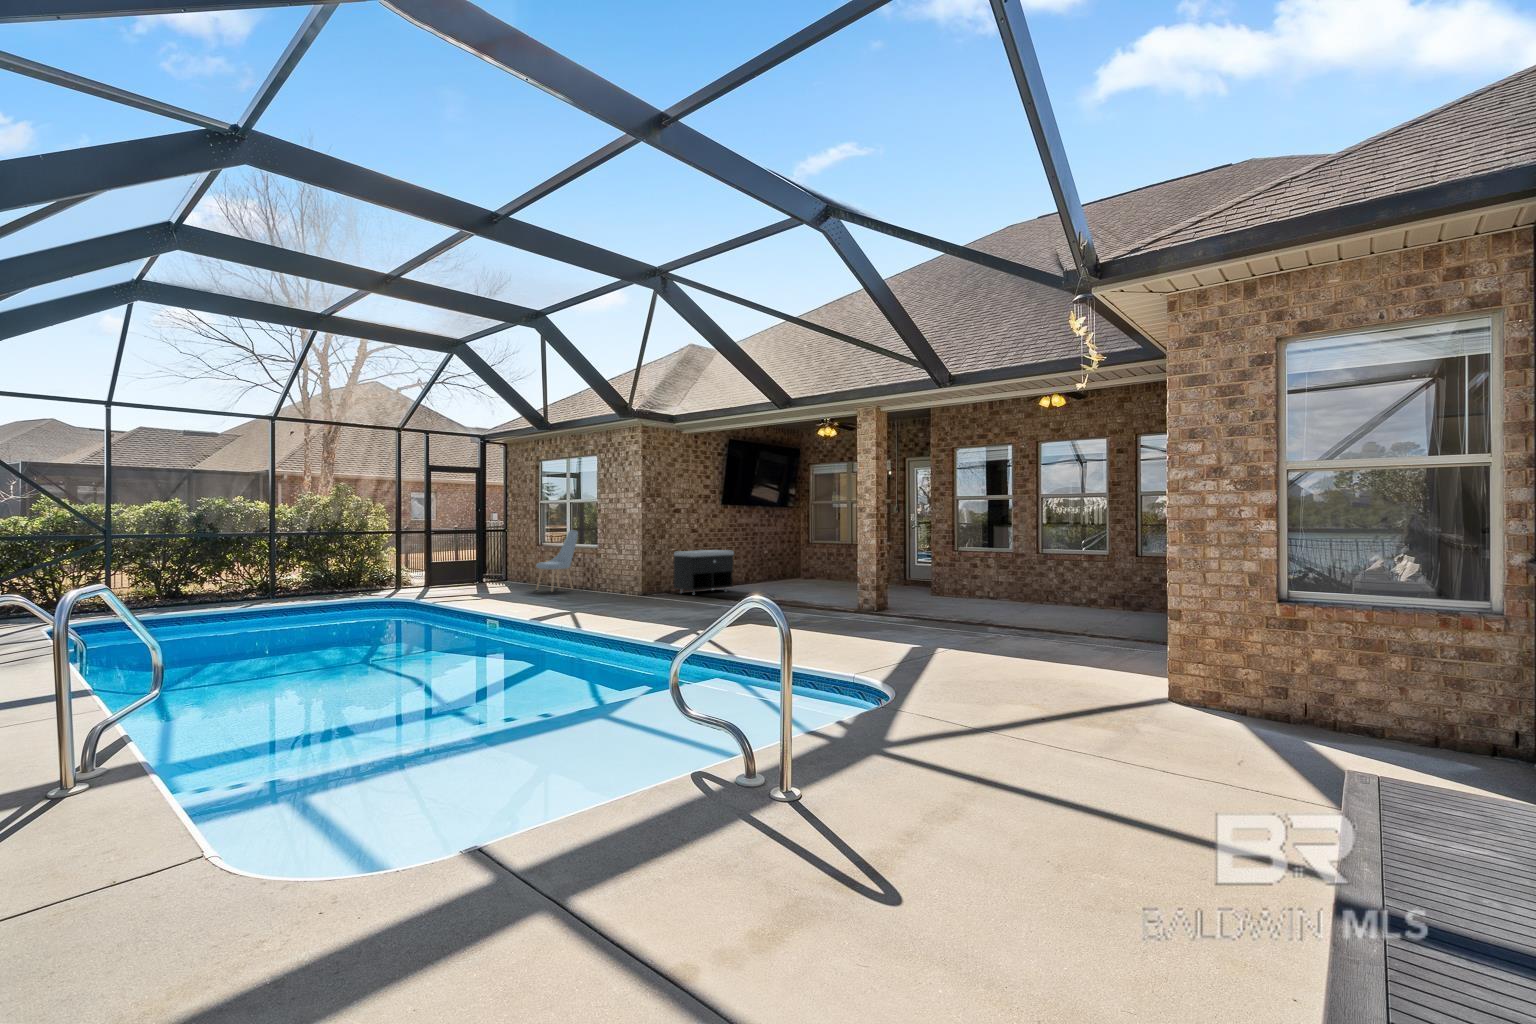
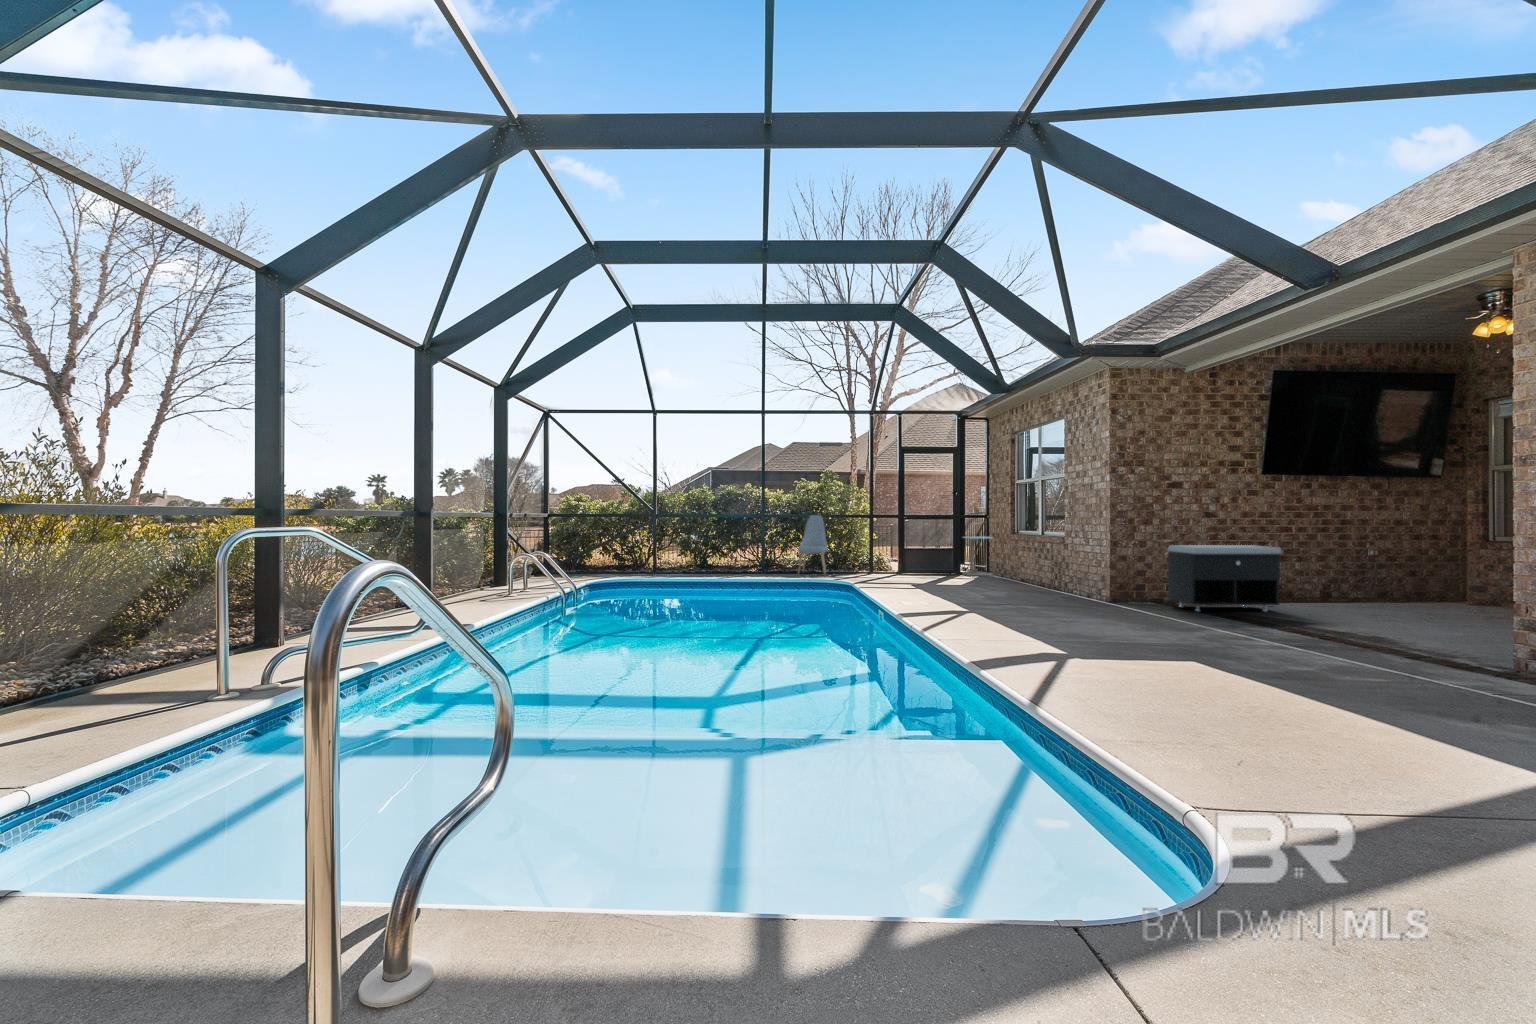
chair: present [536,531,578,591] -> present [798,515,827,574]
side table: none [487,549,515,584] -> present [963,537,992,576]

